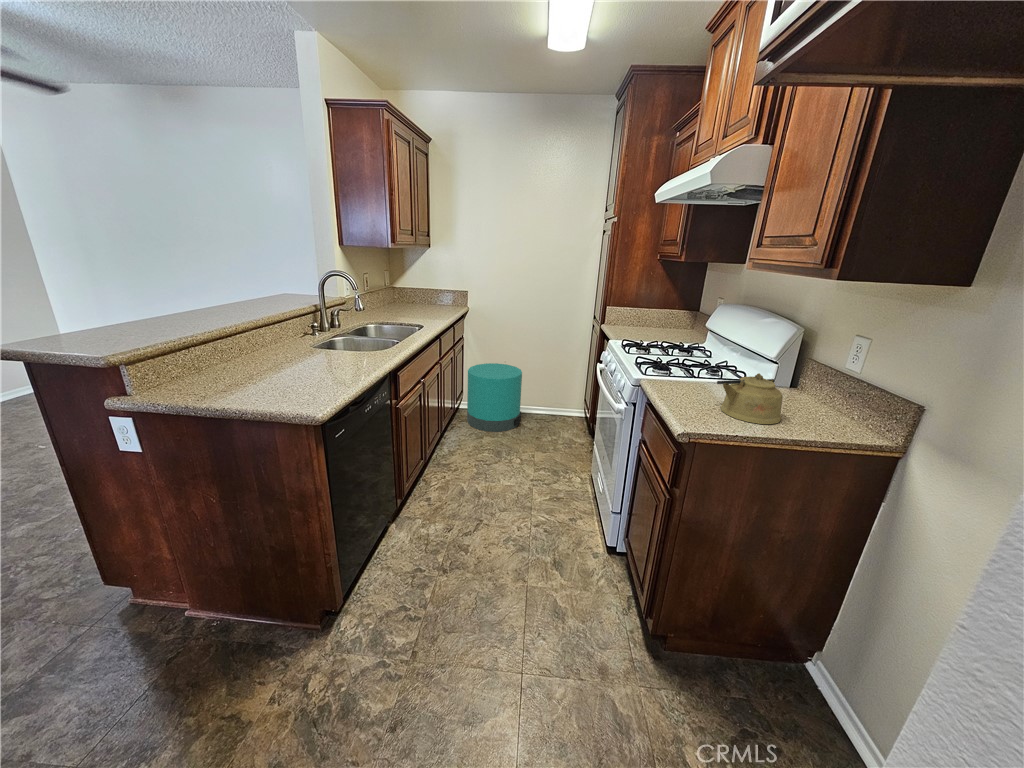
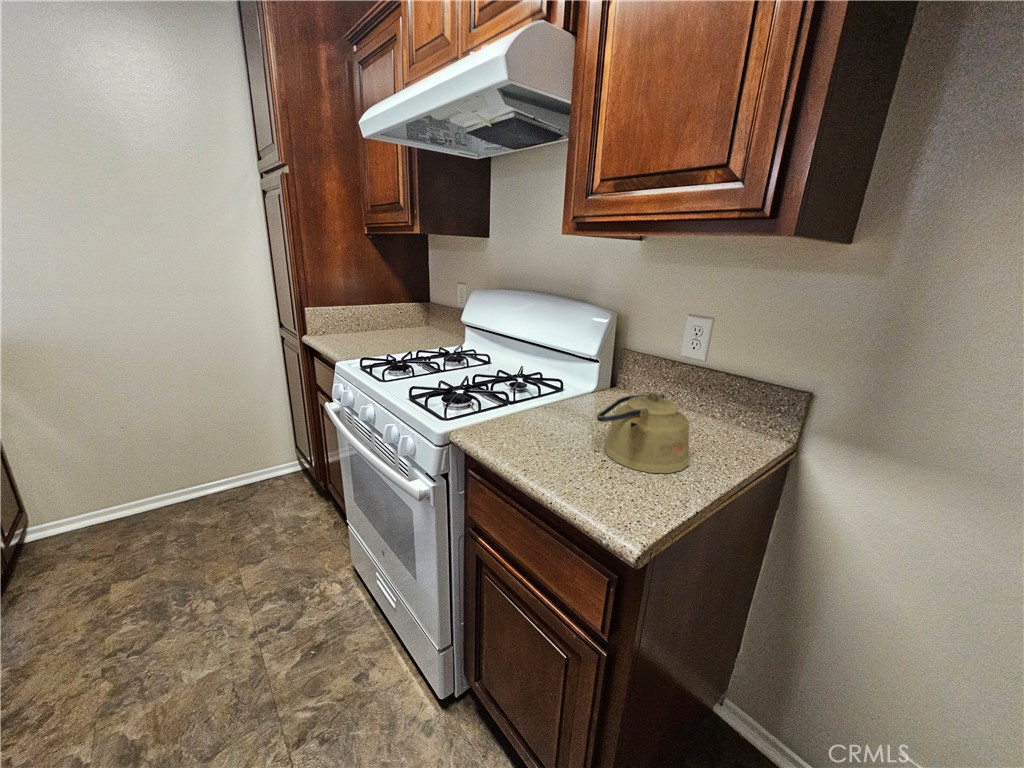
trash can: present [467,363,522,432] -> none [25,432,188,577]

